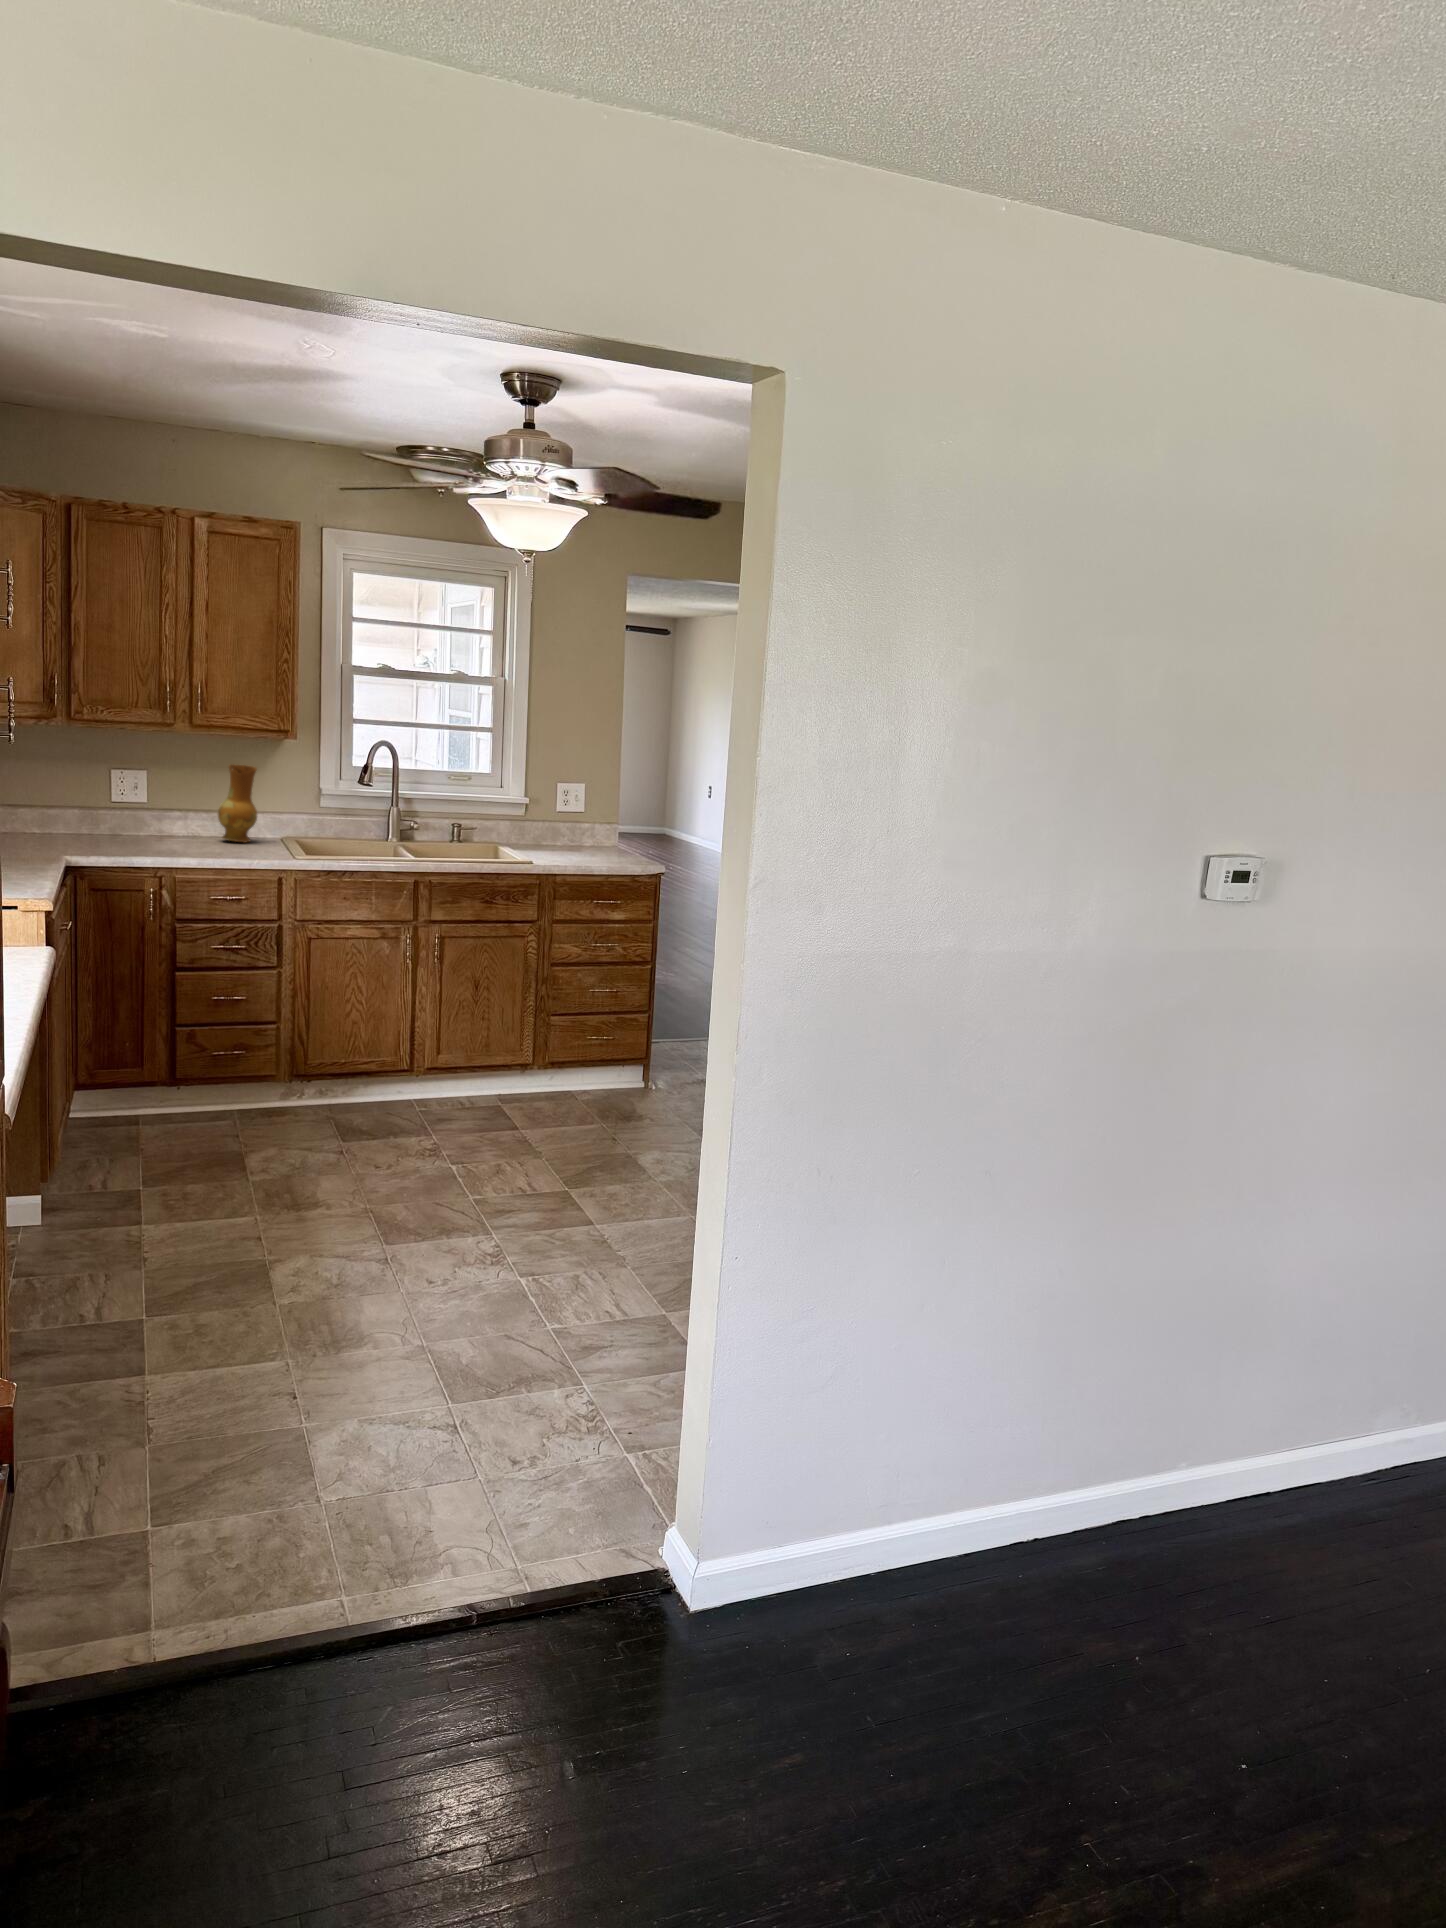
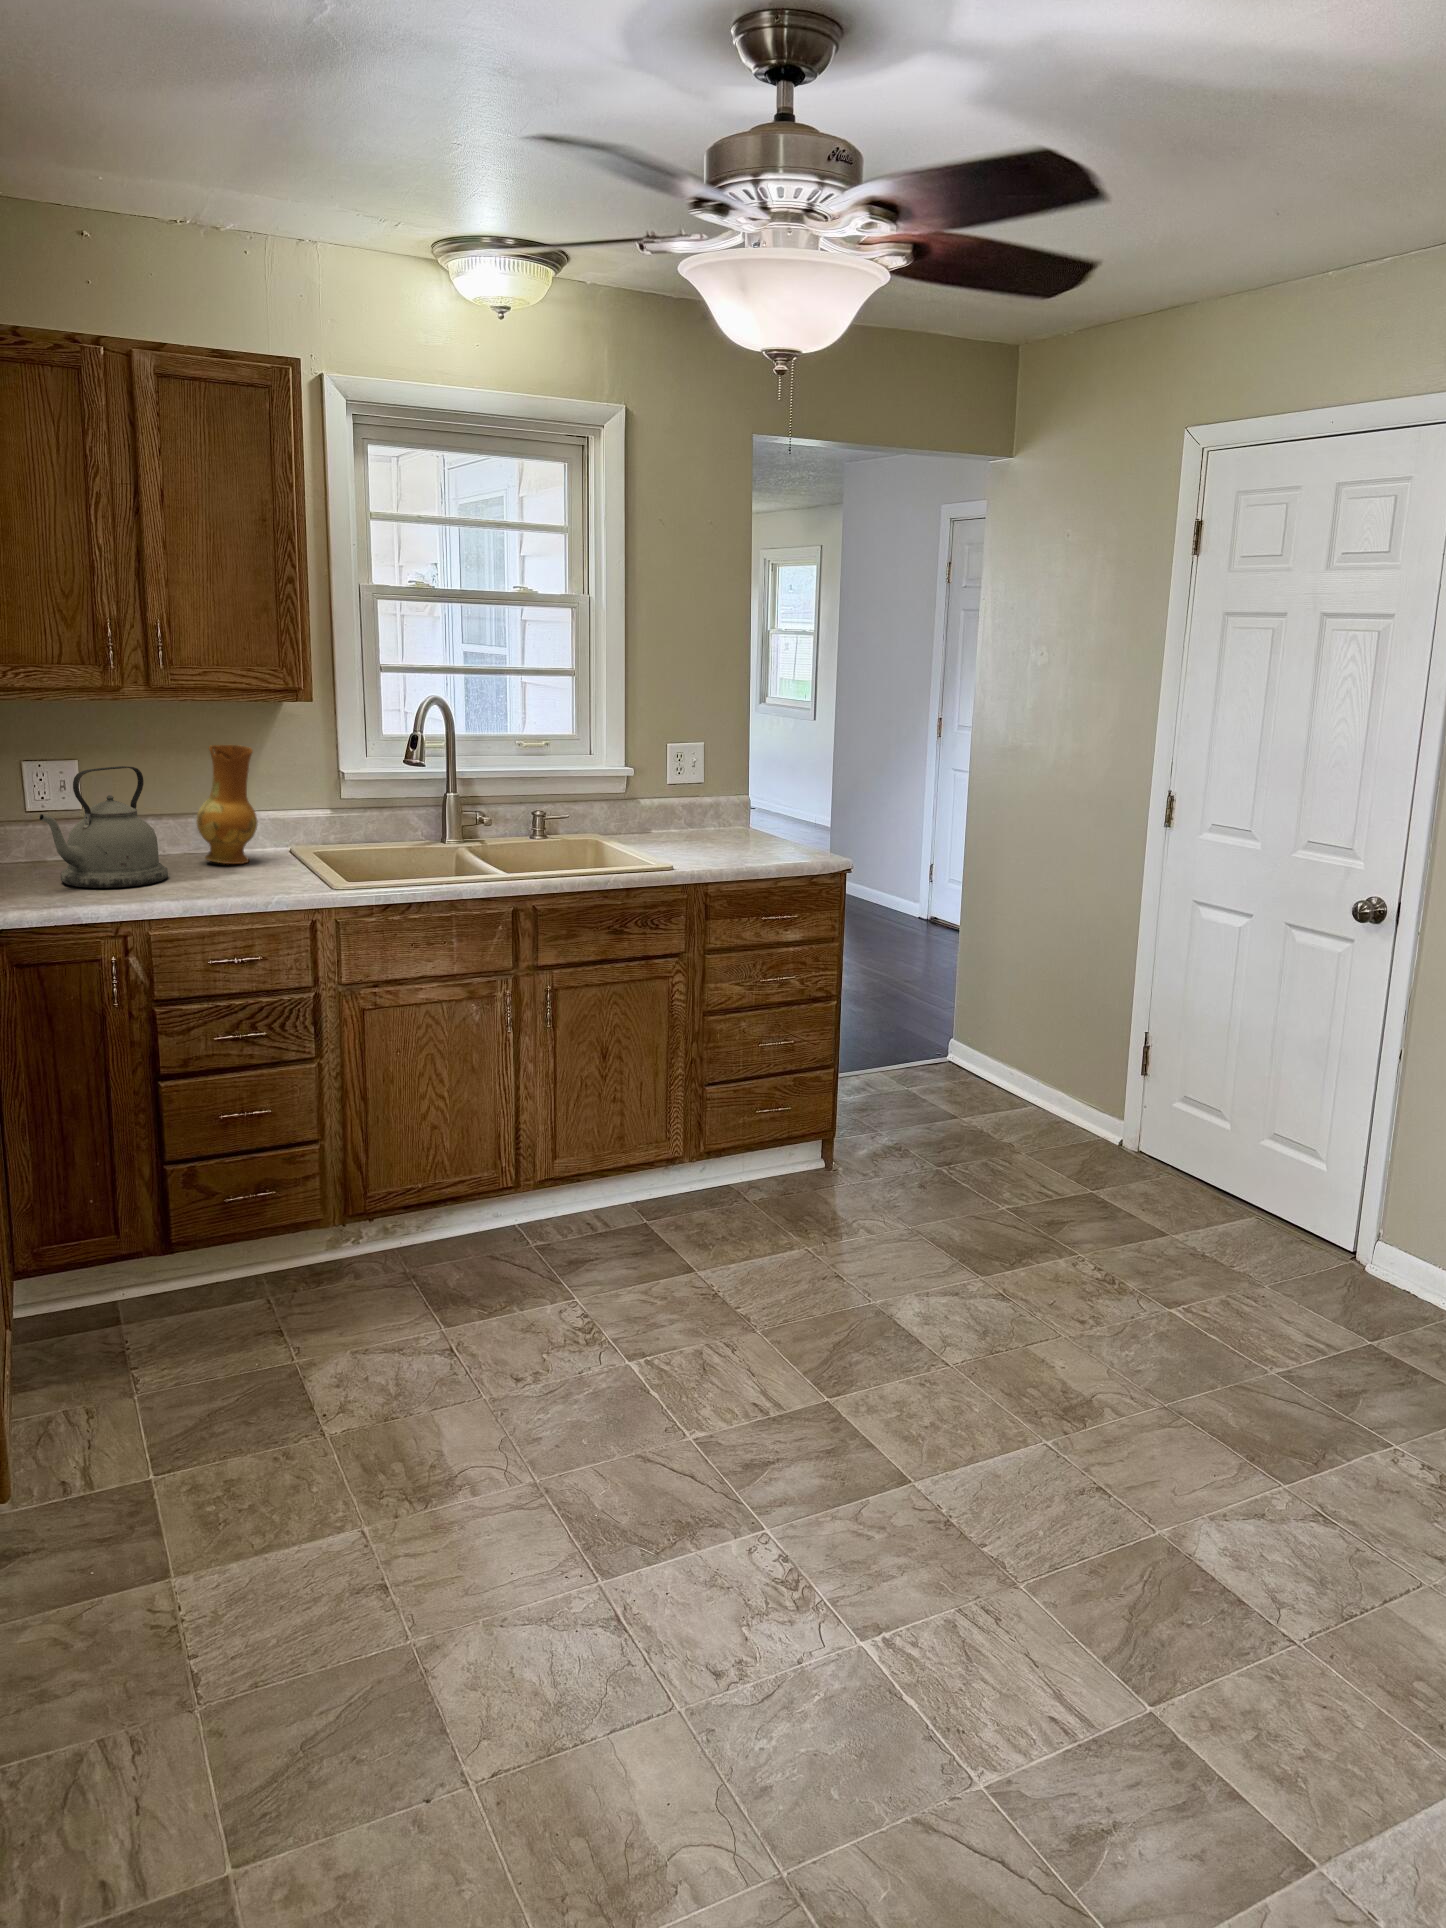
kettle: none [114,774,195,849] -> present [39,766,168,888]

